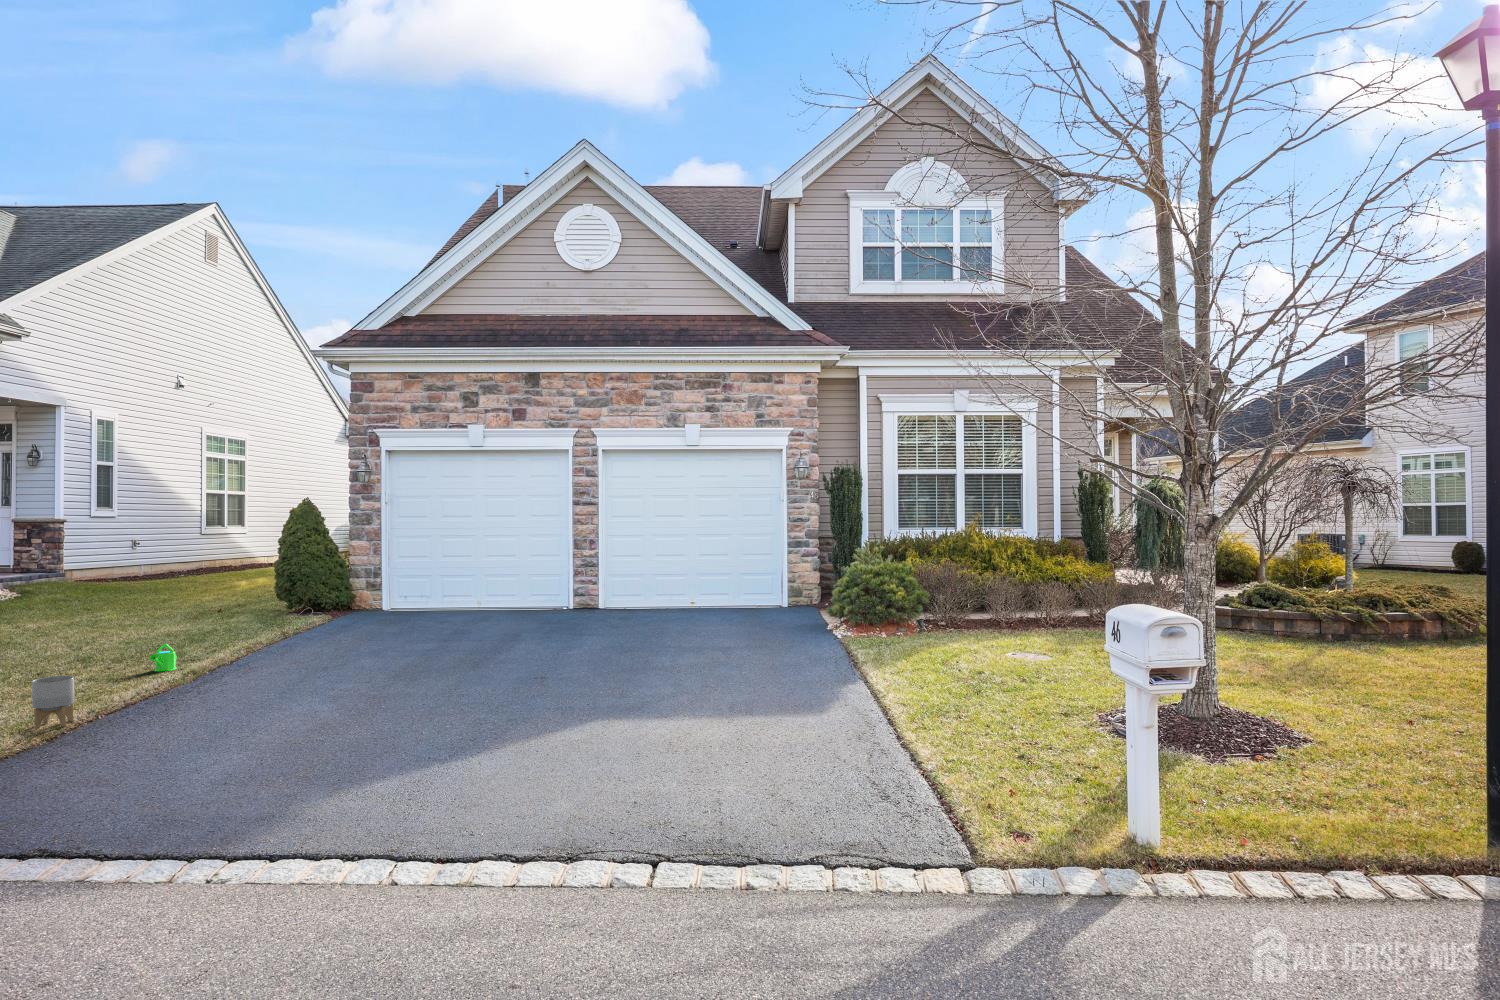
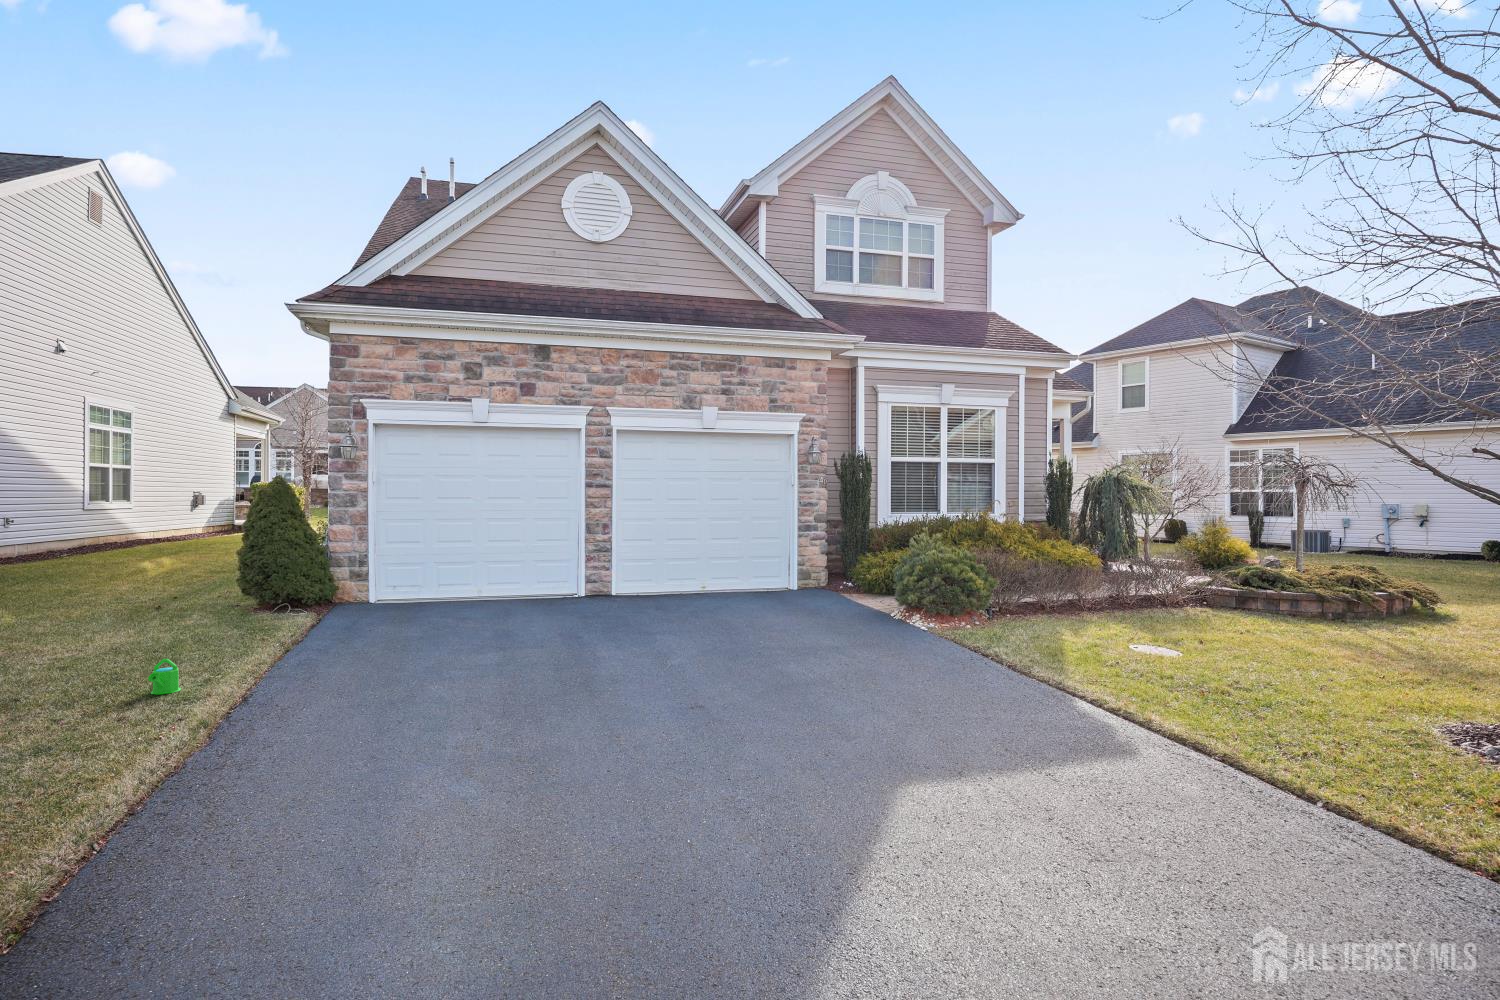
planter: present [32,676,74,729] -> none [38,720,101,801]

